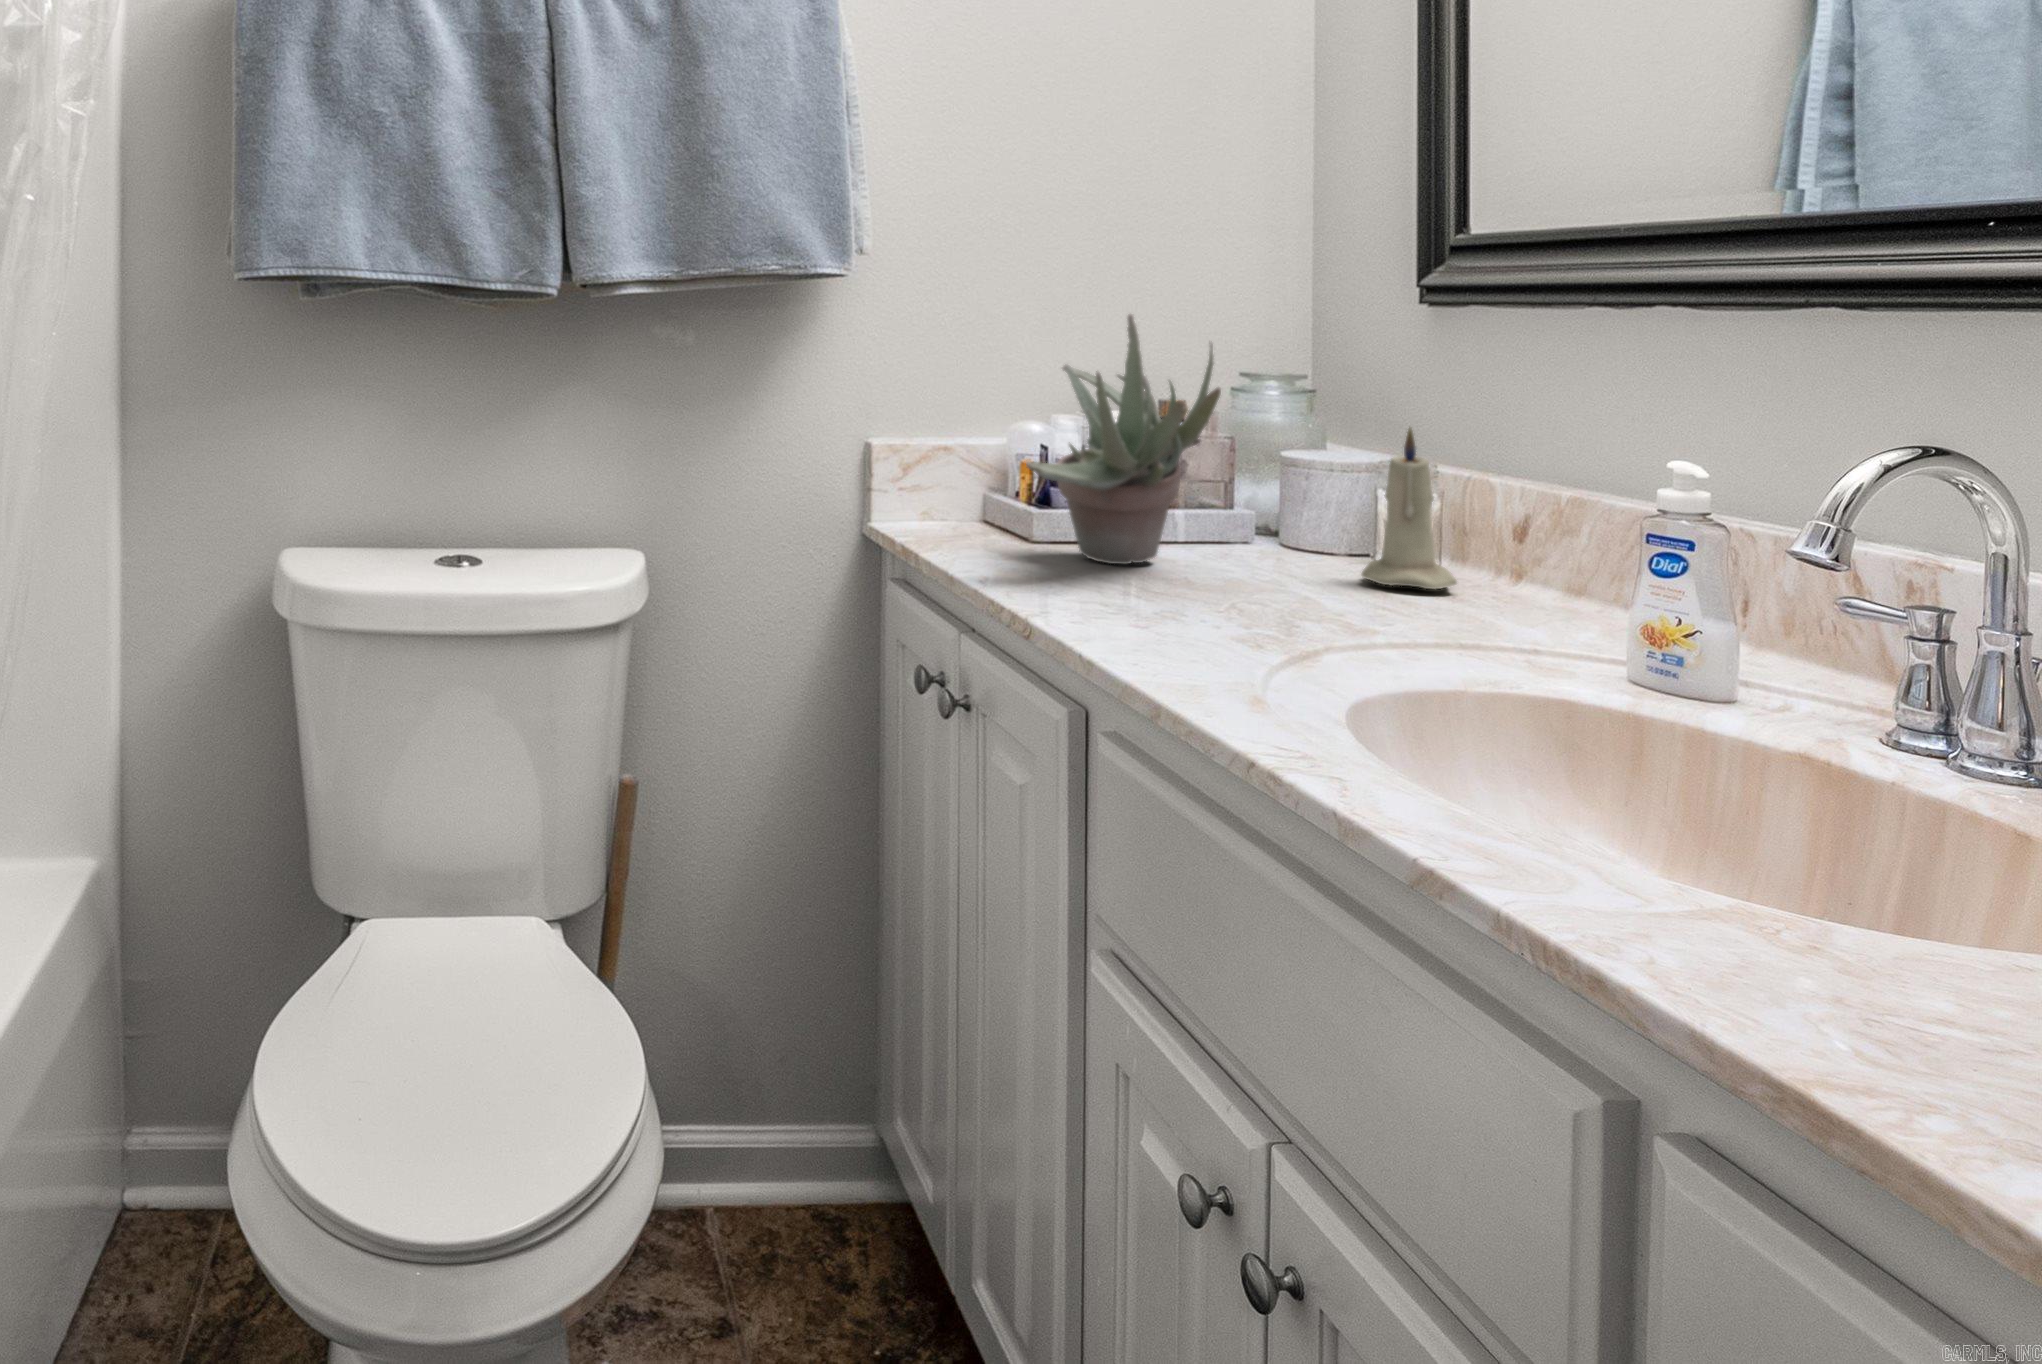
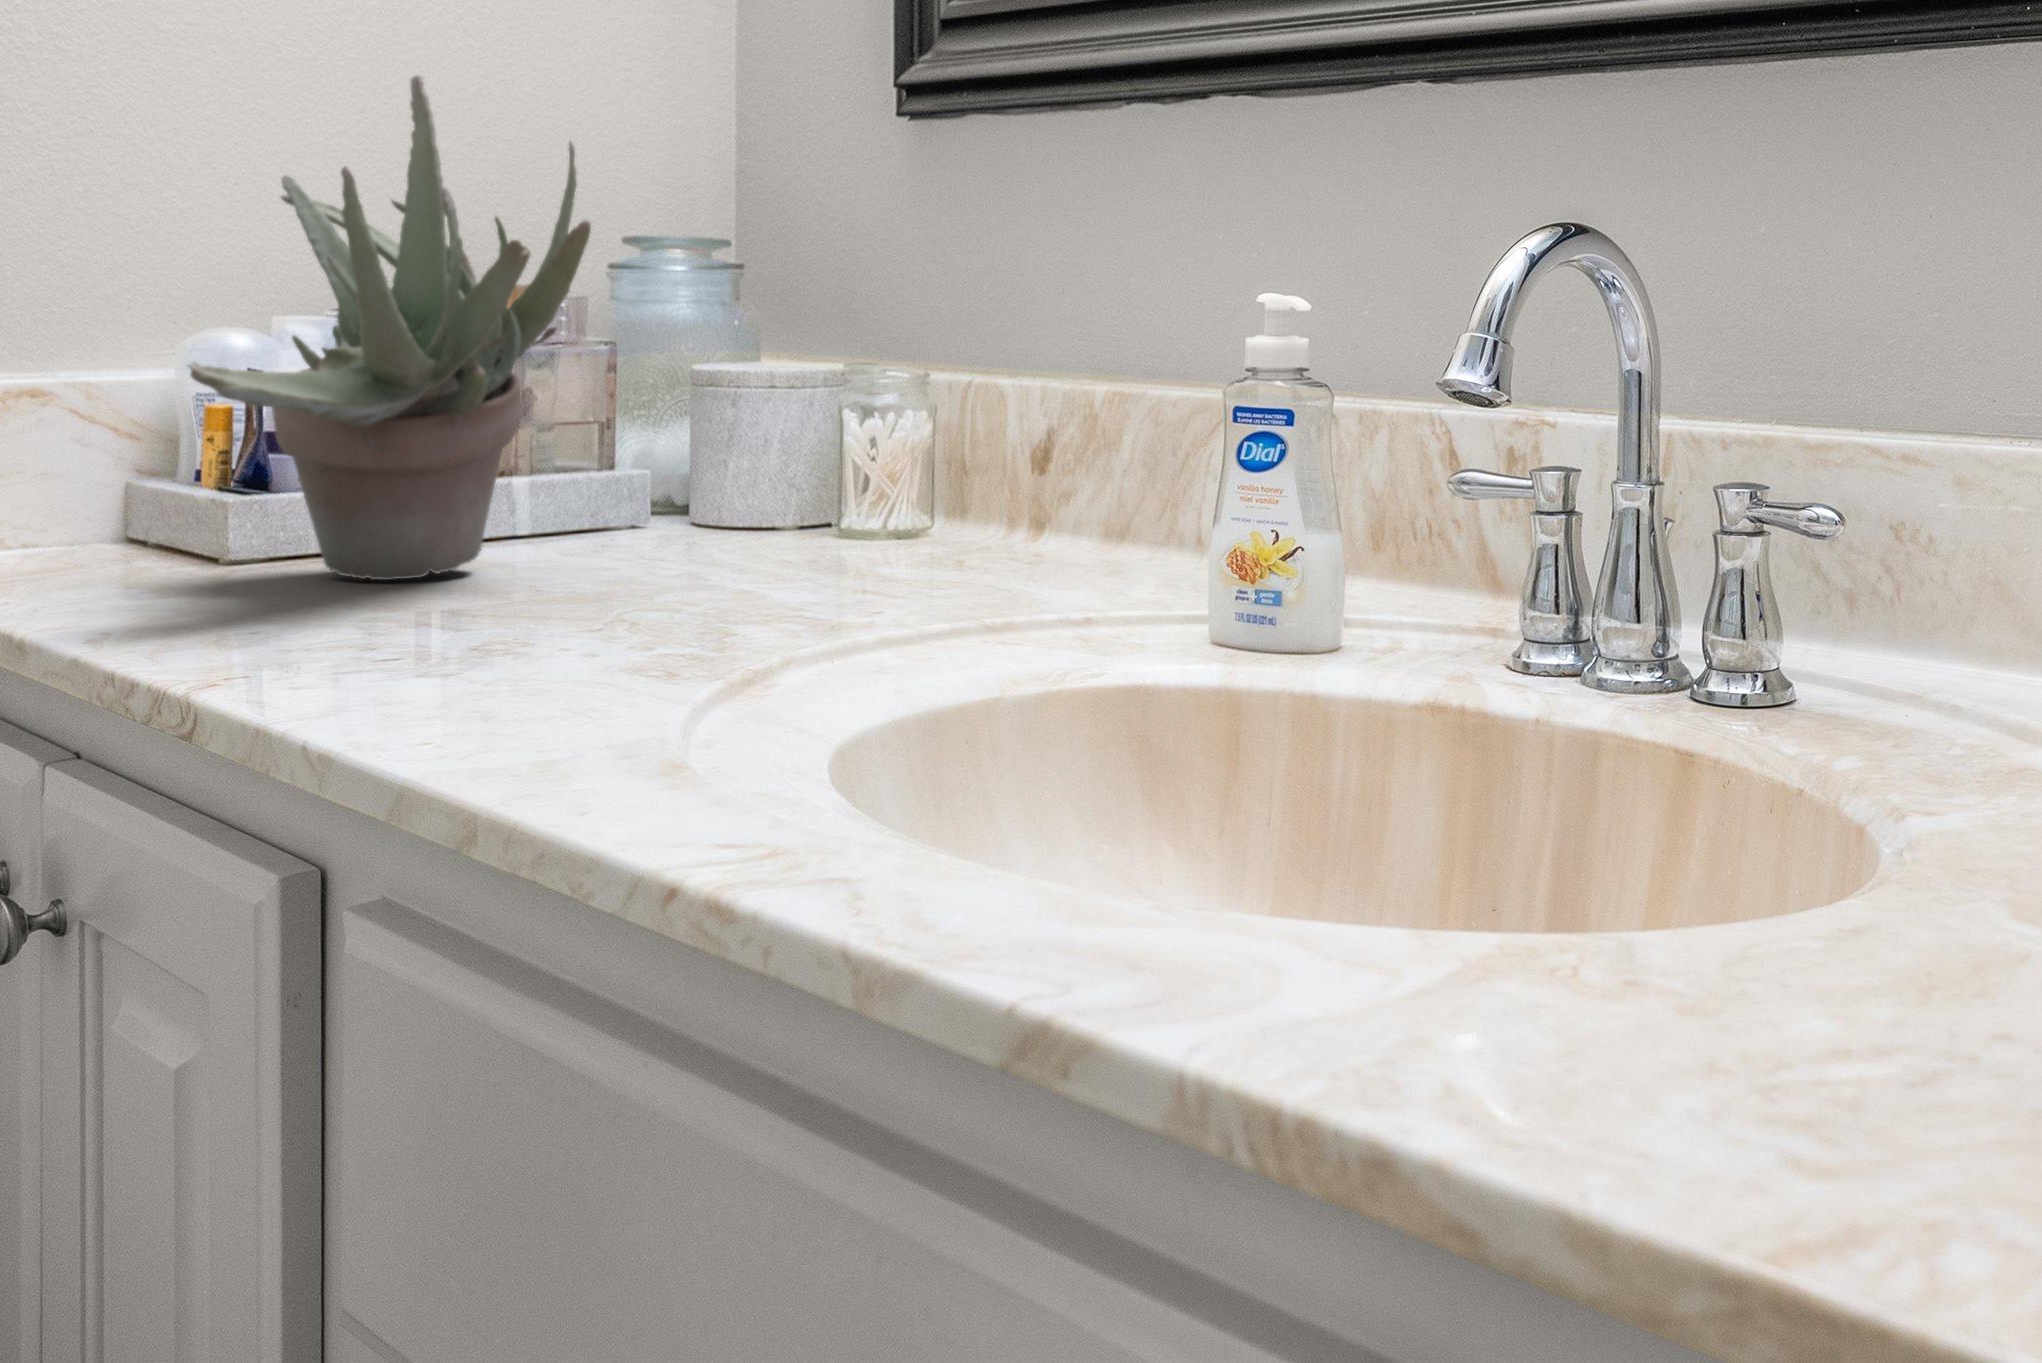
candle: present [1362,428,1457,589] -> none [826,291,966,561]

